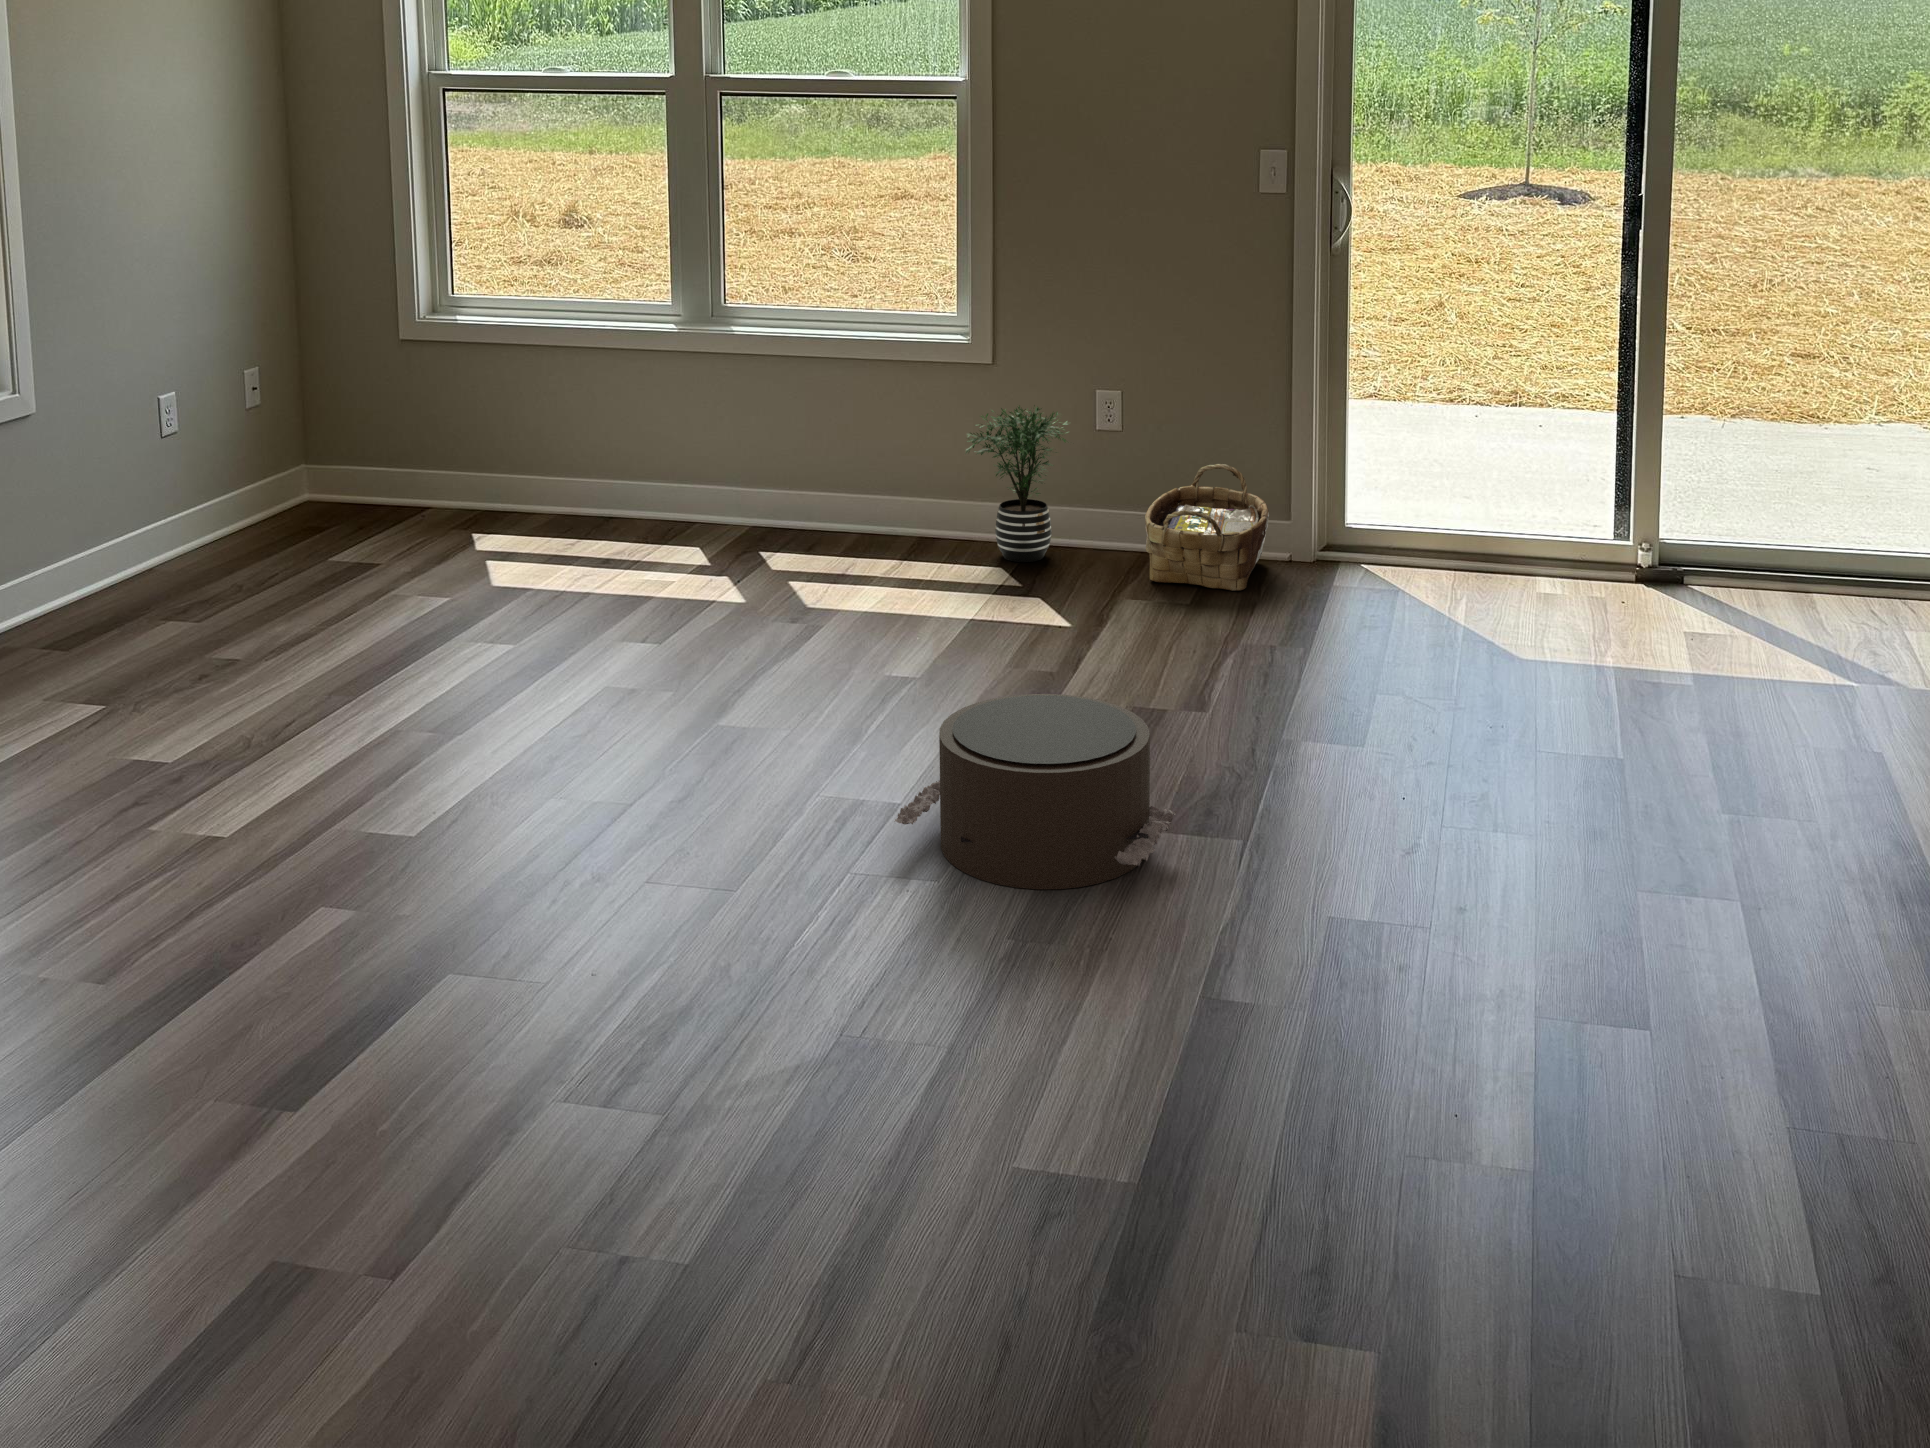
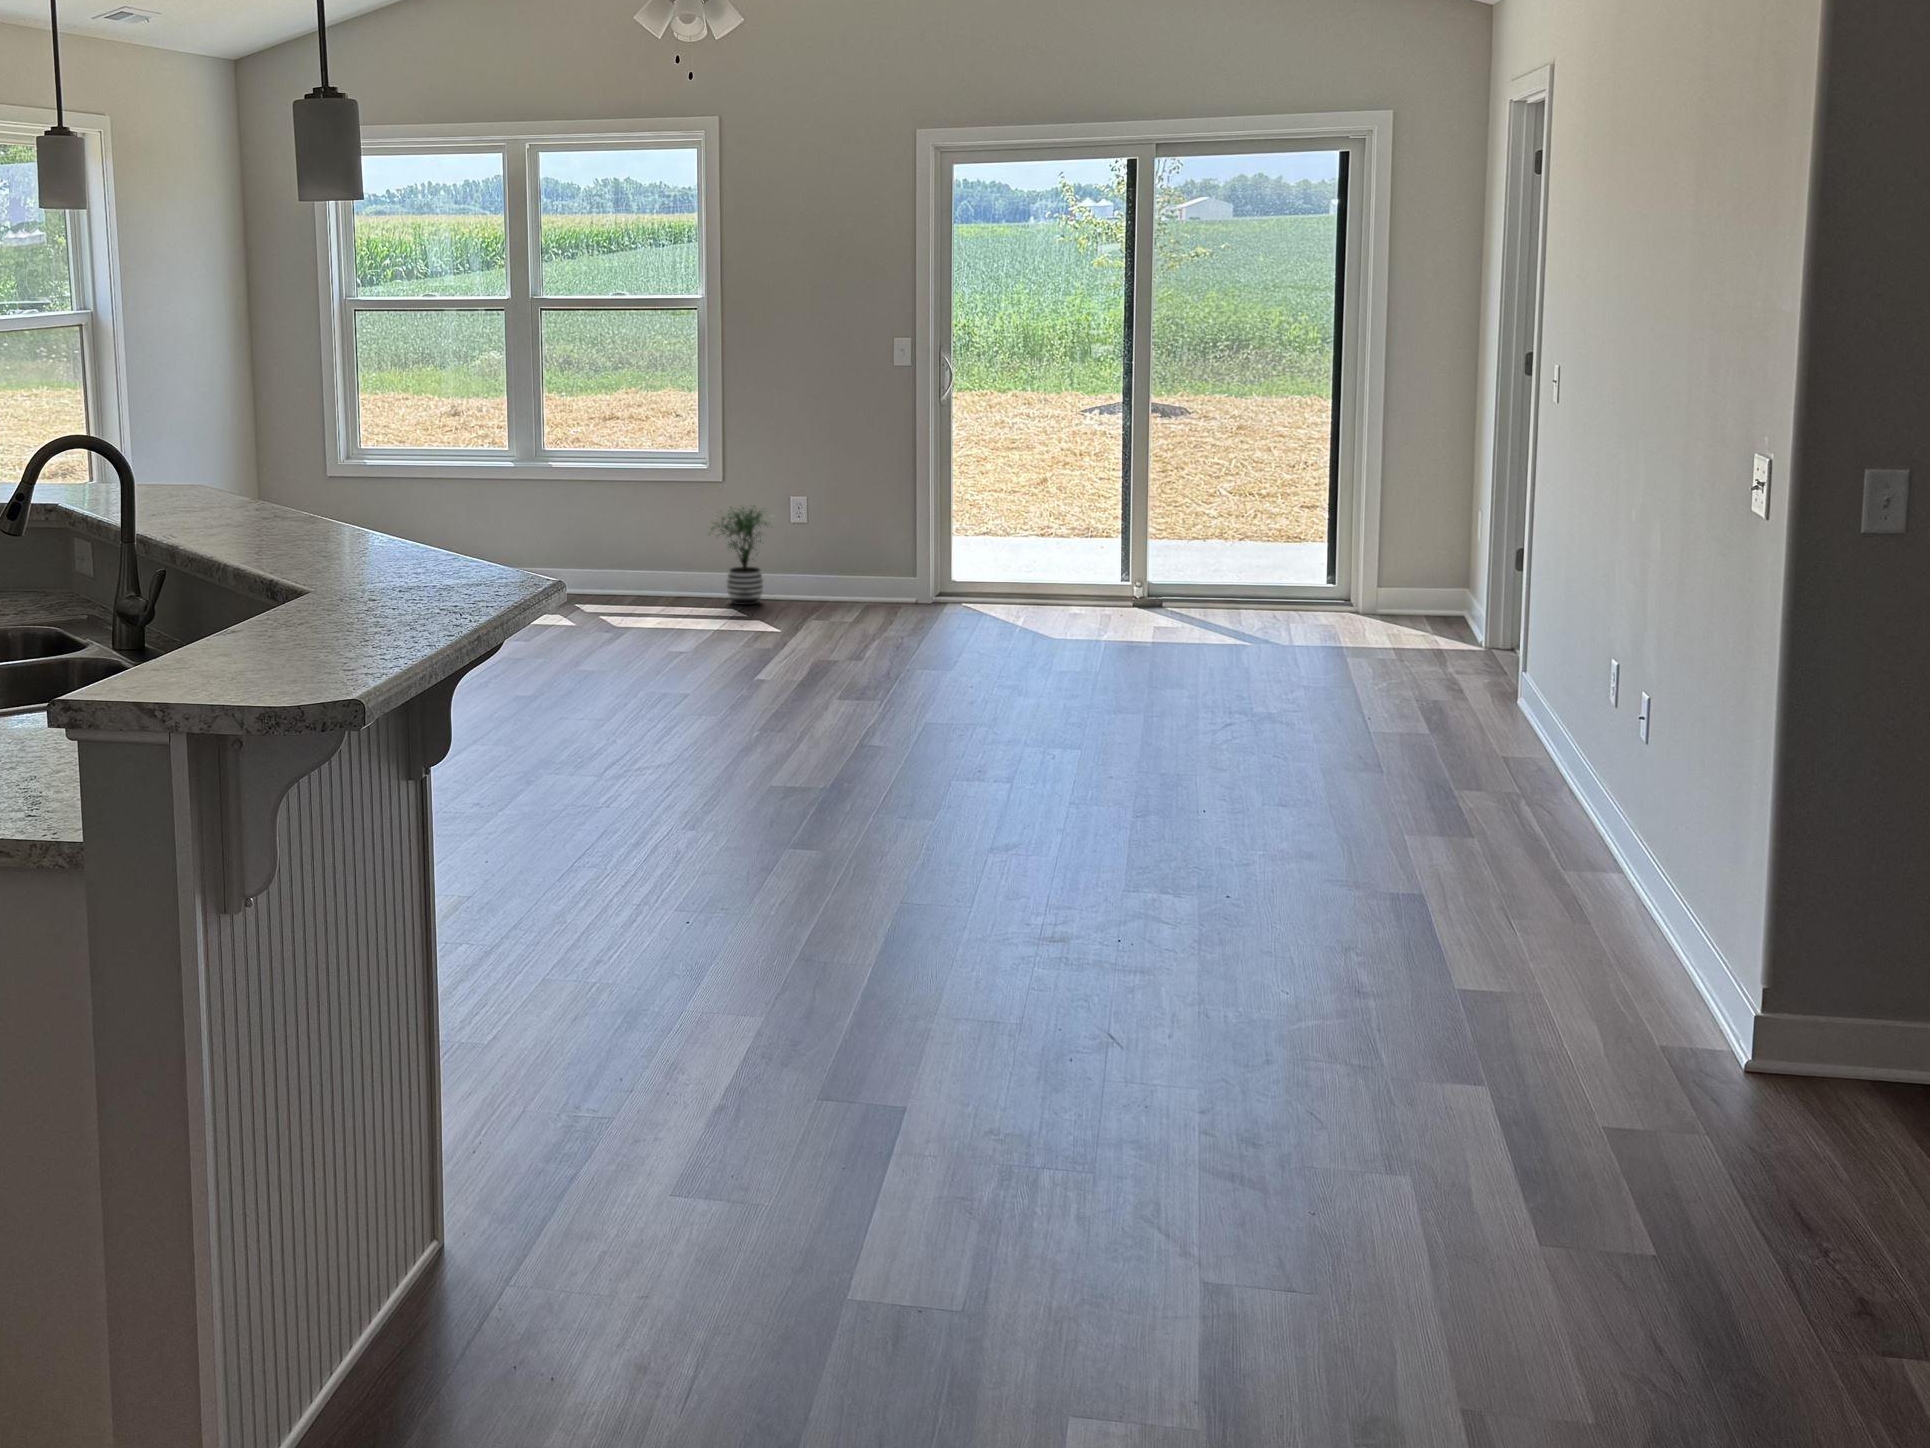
woven basket: present [1145,464,1269,591] -> none [823,541,902,615]
pouf: present [894,694,1176,889] -> none [685,629,841,719]

